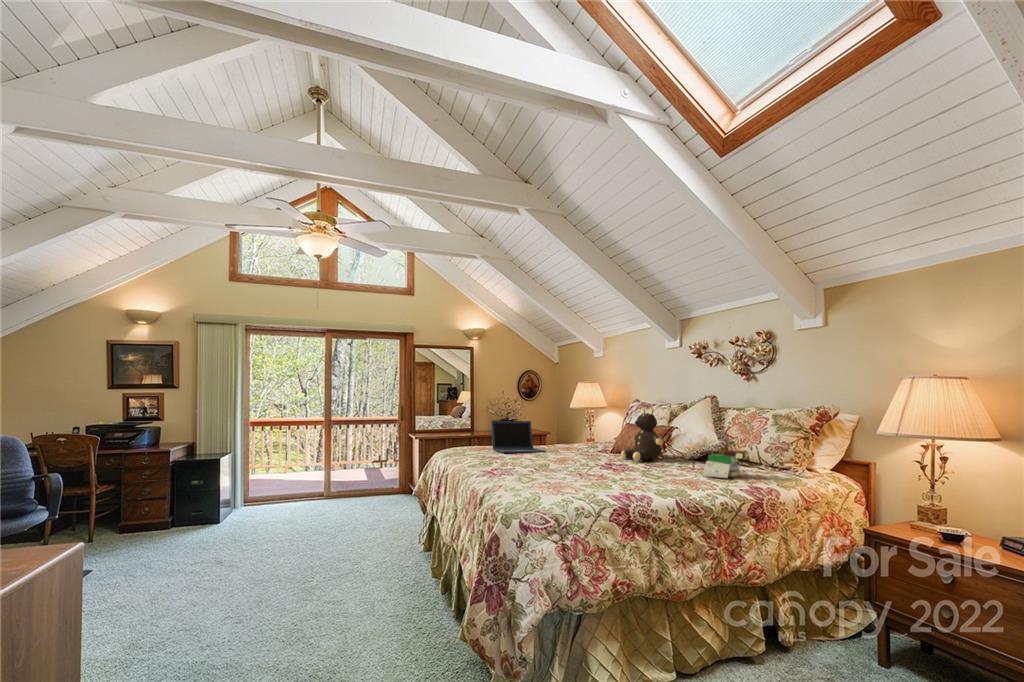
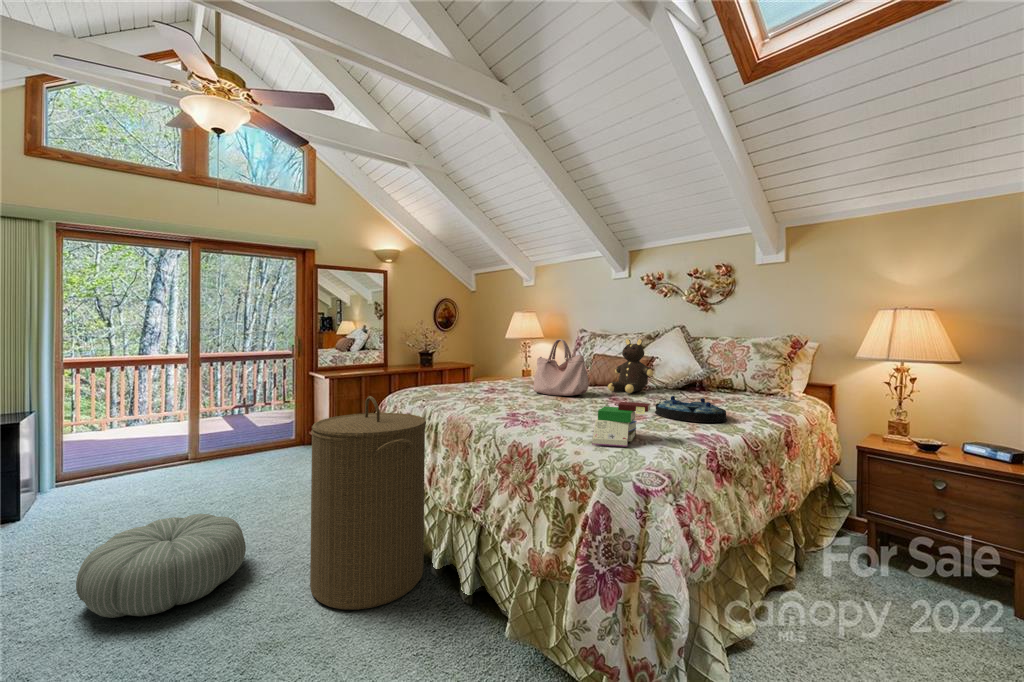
handbag: none [549,408,593,460] -> present [533,339,588,396]
laptop: present [491,421,546,453] -> none [454,354,519,391]
laundry hamper: none [343,449,438,617] -> present [310,396,426,610]
book: present [703,451,749,478] -> present [592,402,650,447]
serving tray: none [623,461,683,486] -> present [655,396,727,422]
pouf: none [208,533,313,595] -> present [76,514,246,618]

